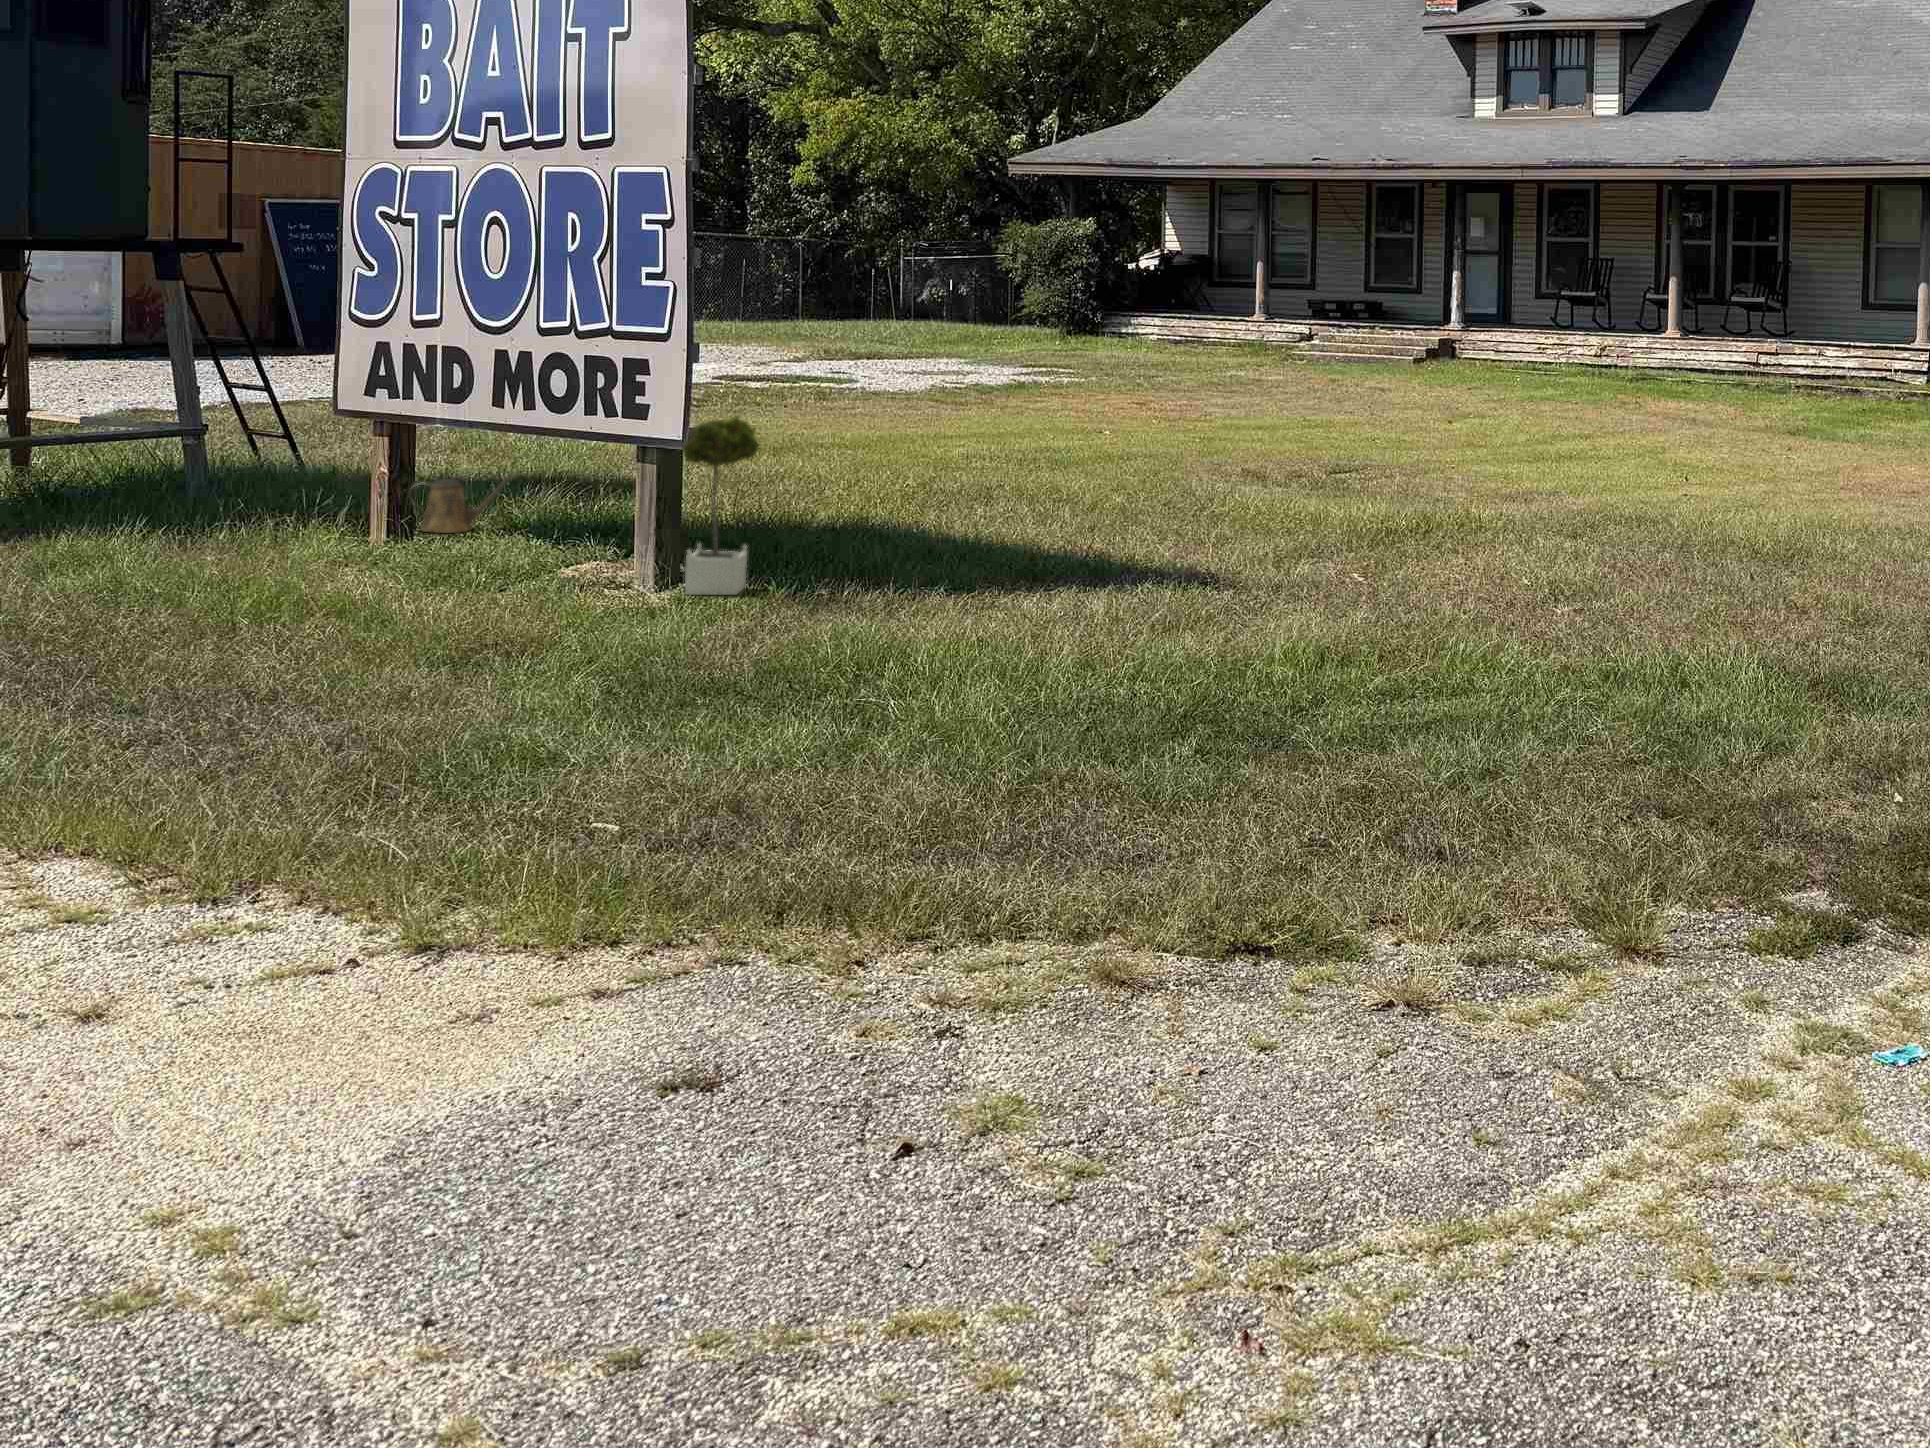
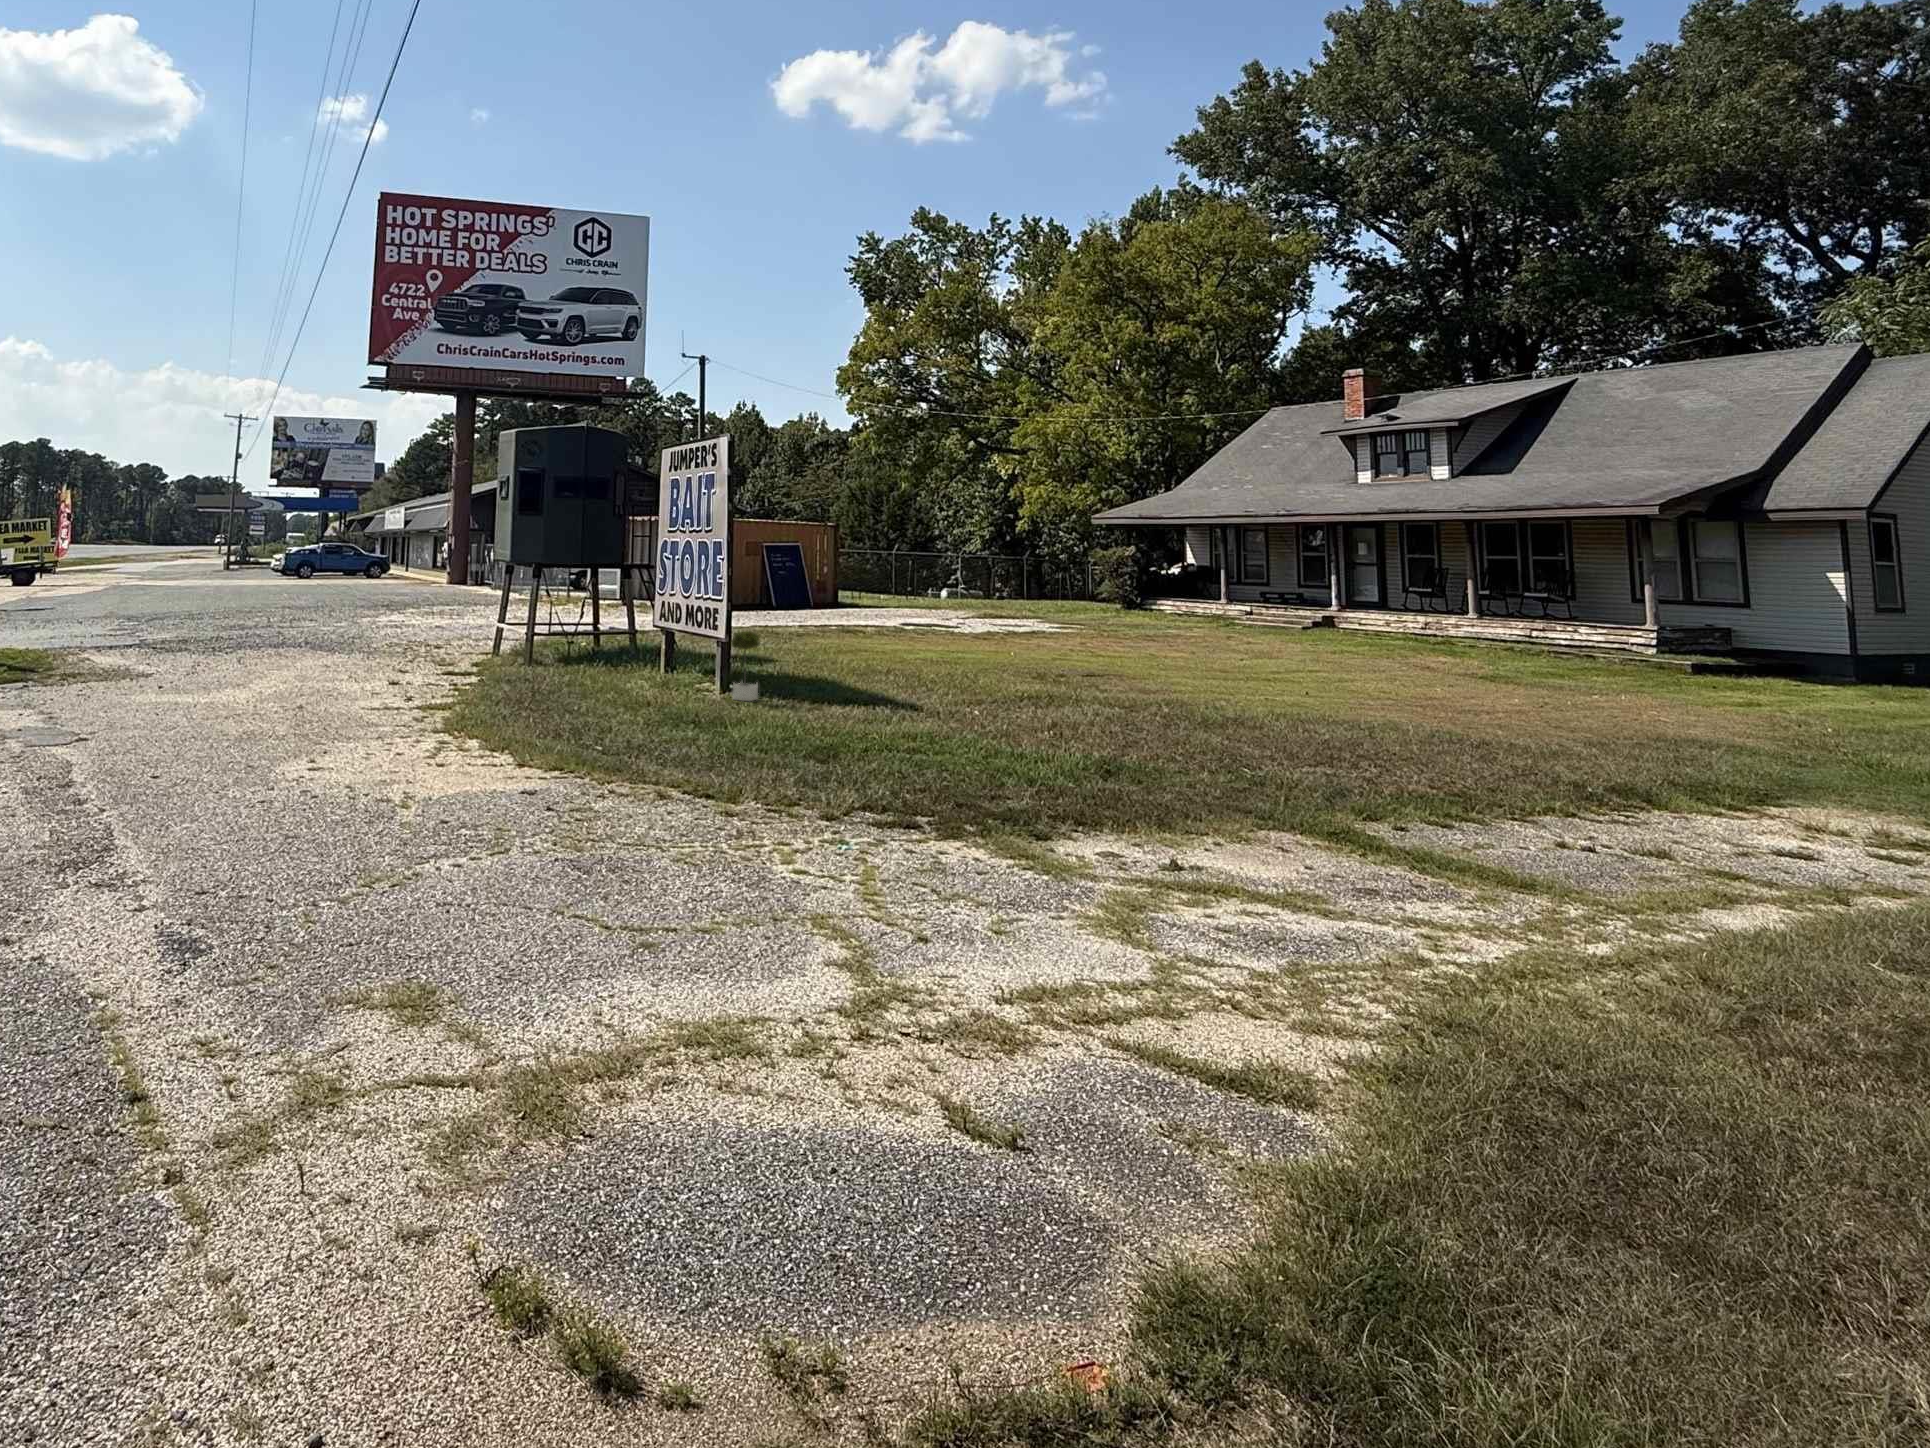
watering can: present [409,474,515,533] -> none [668,651,704,673]

